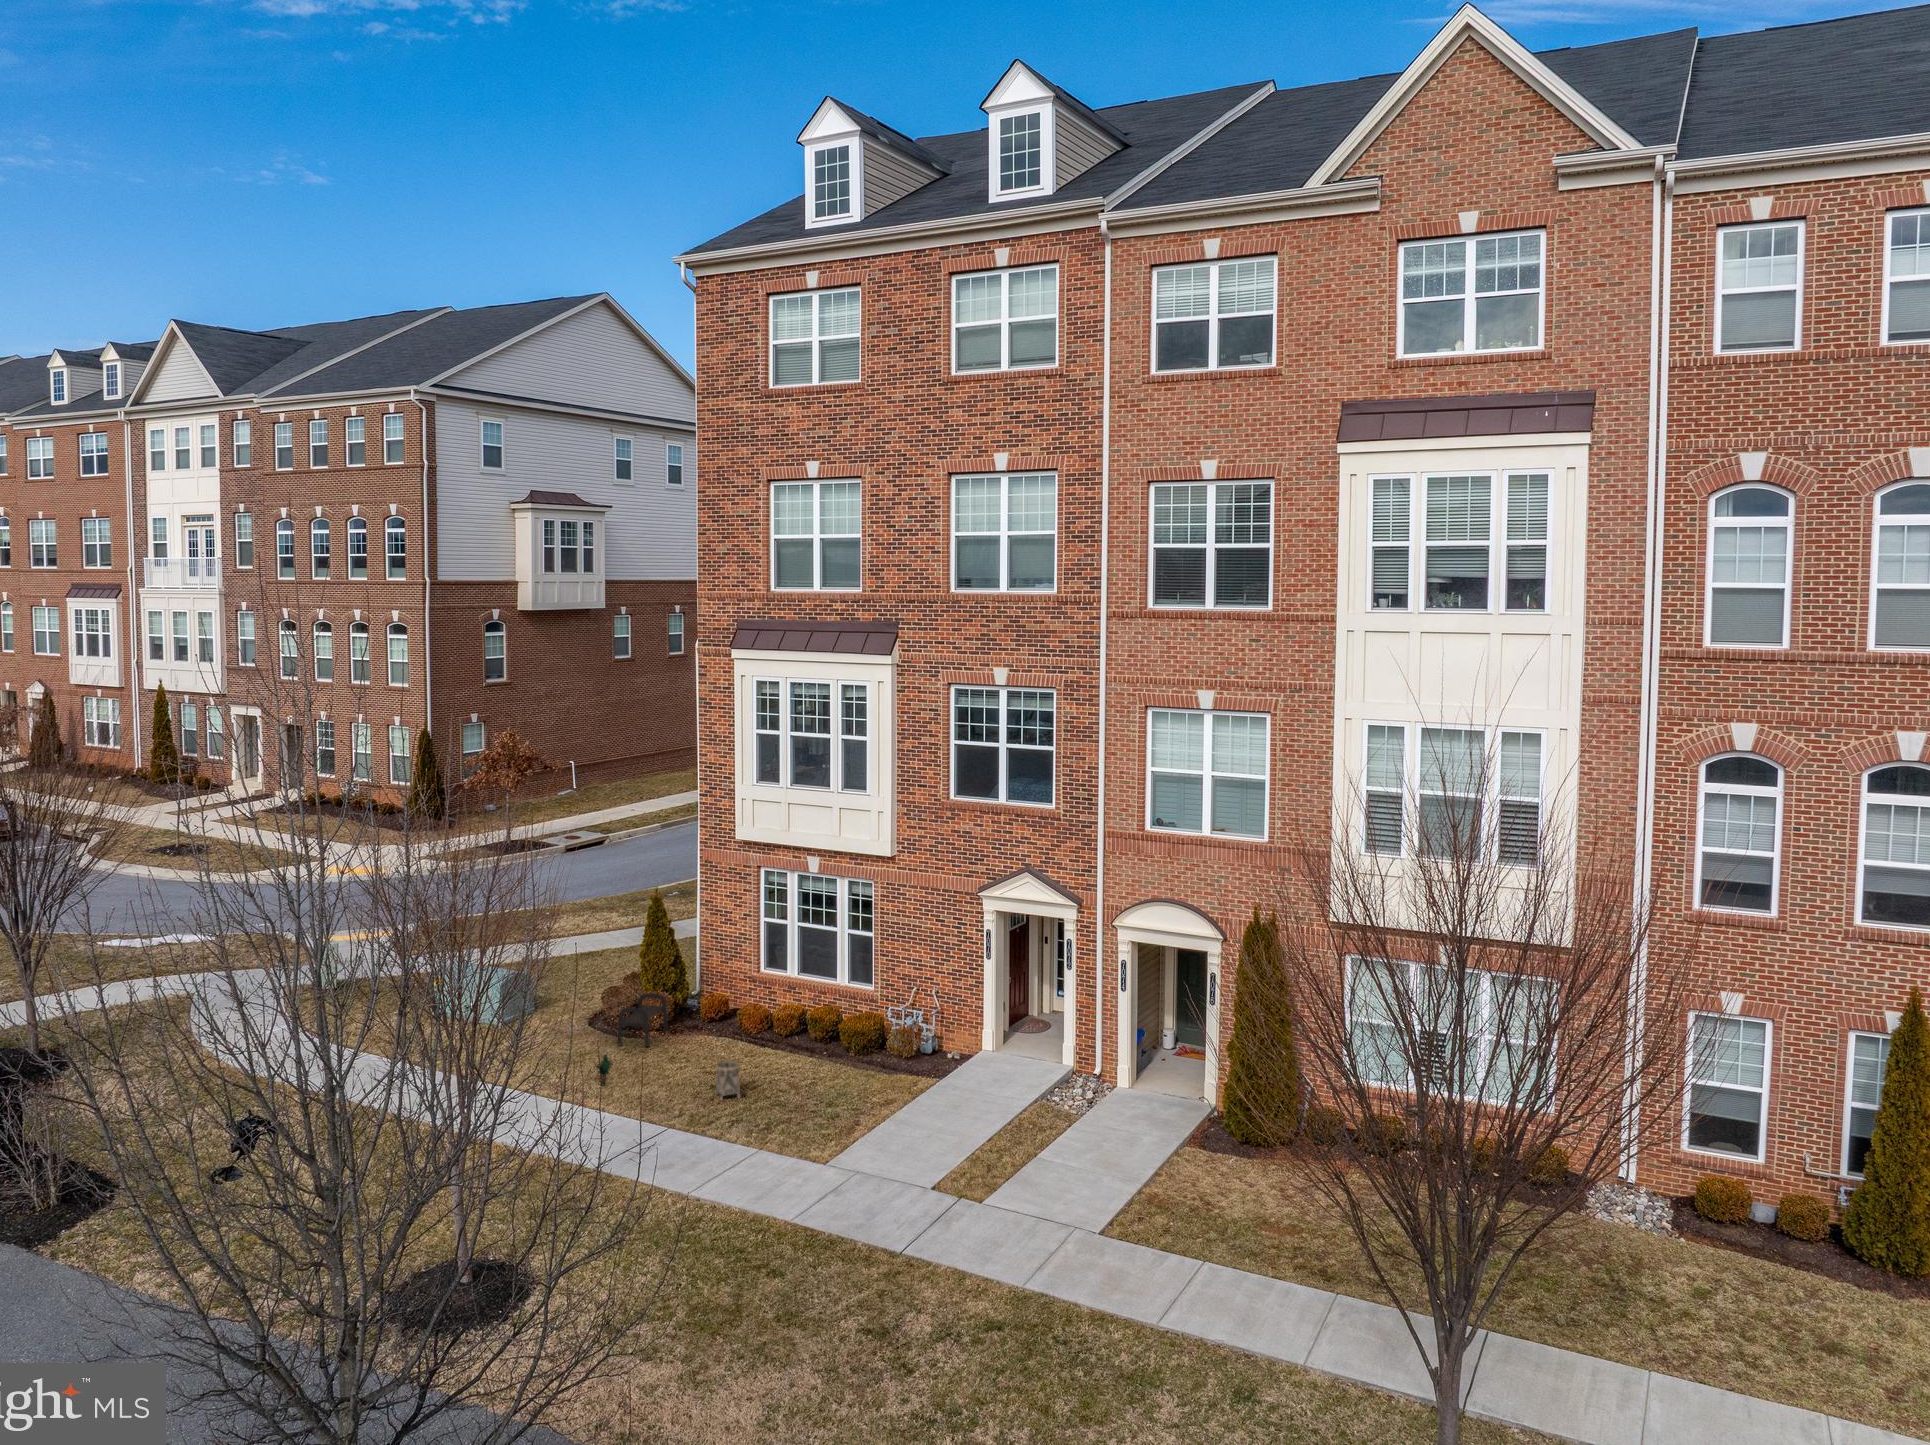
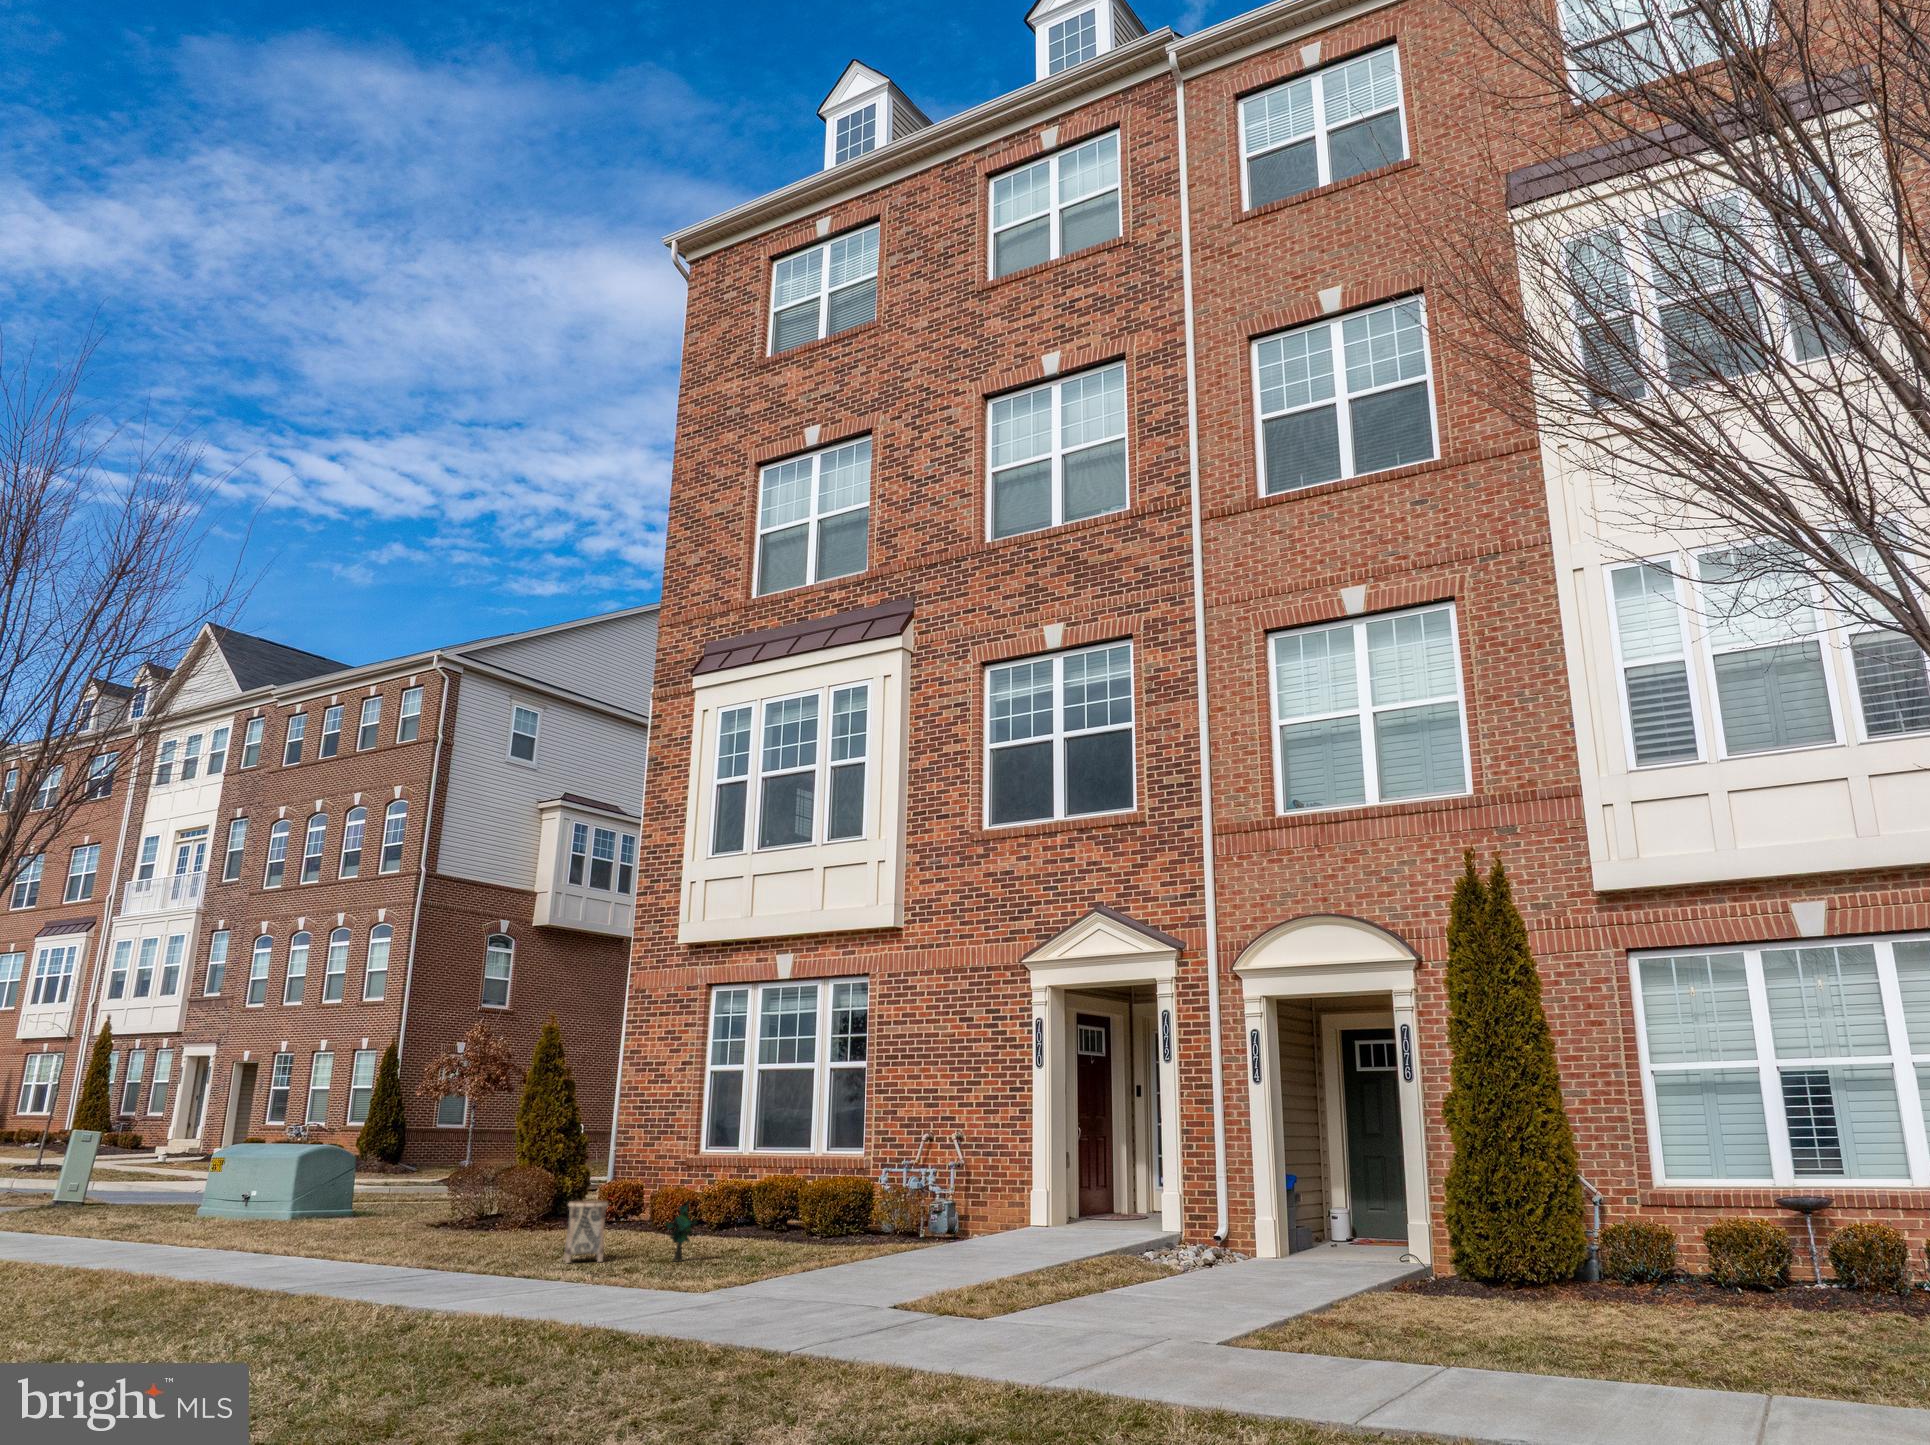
bench: present [618,993,668,1047] -> none [445,1172,541,1241]
decorative plant: present [596,1055,612,1086] -> present [665,1201,696,1261]

